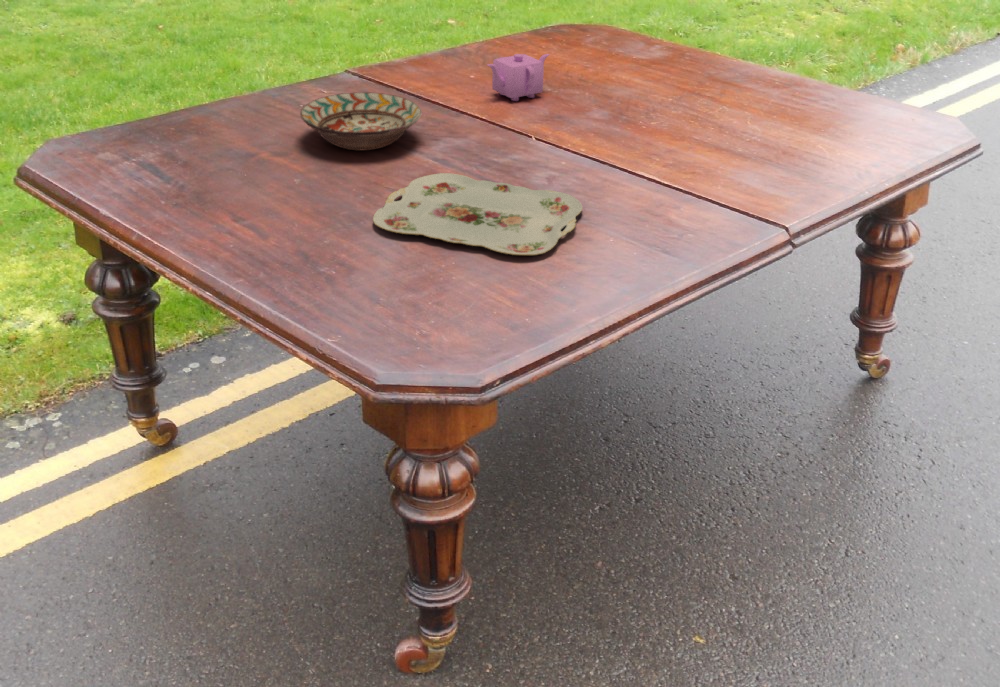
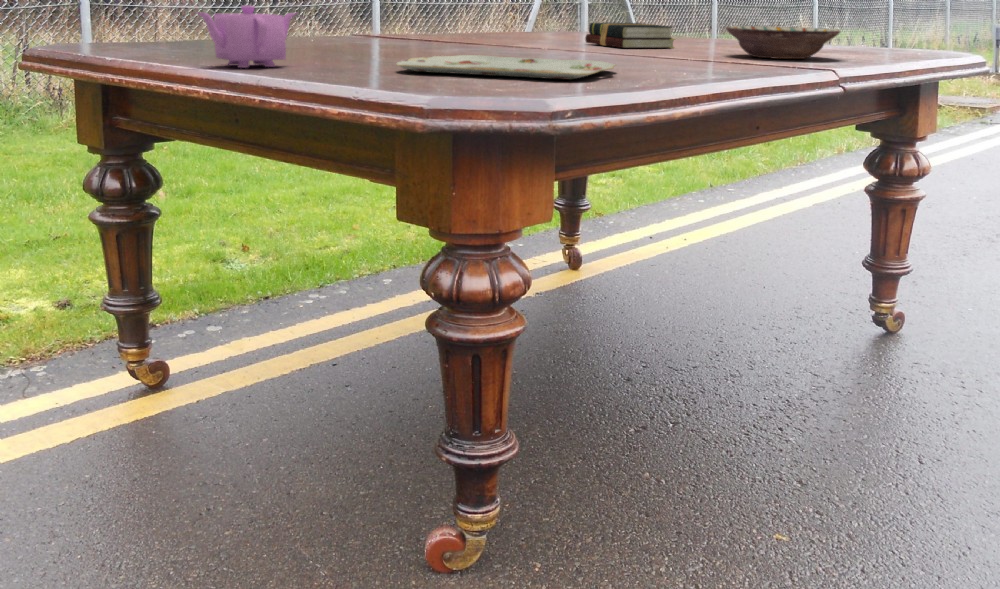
hardback book: none [586,41,677,89] -> present [585,23,675,48]
teapot: present [487,54,549,101] -> present [197,5,296,68]
decorative bowl: present [300,92,422,151] -> present [726,26,841,59]

